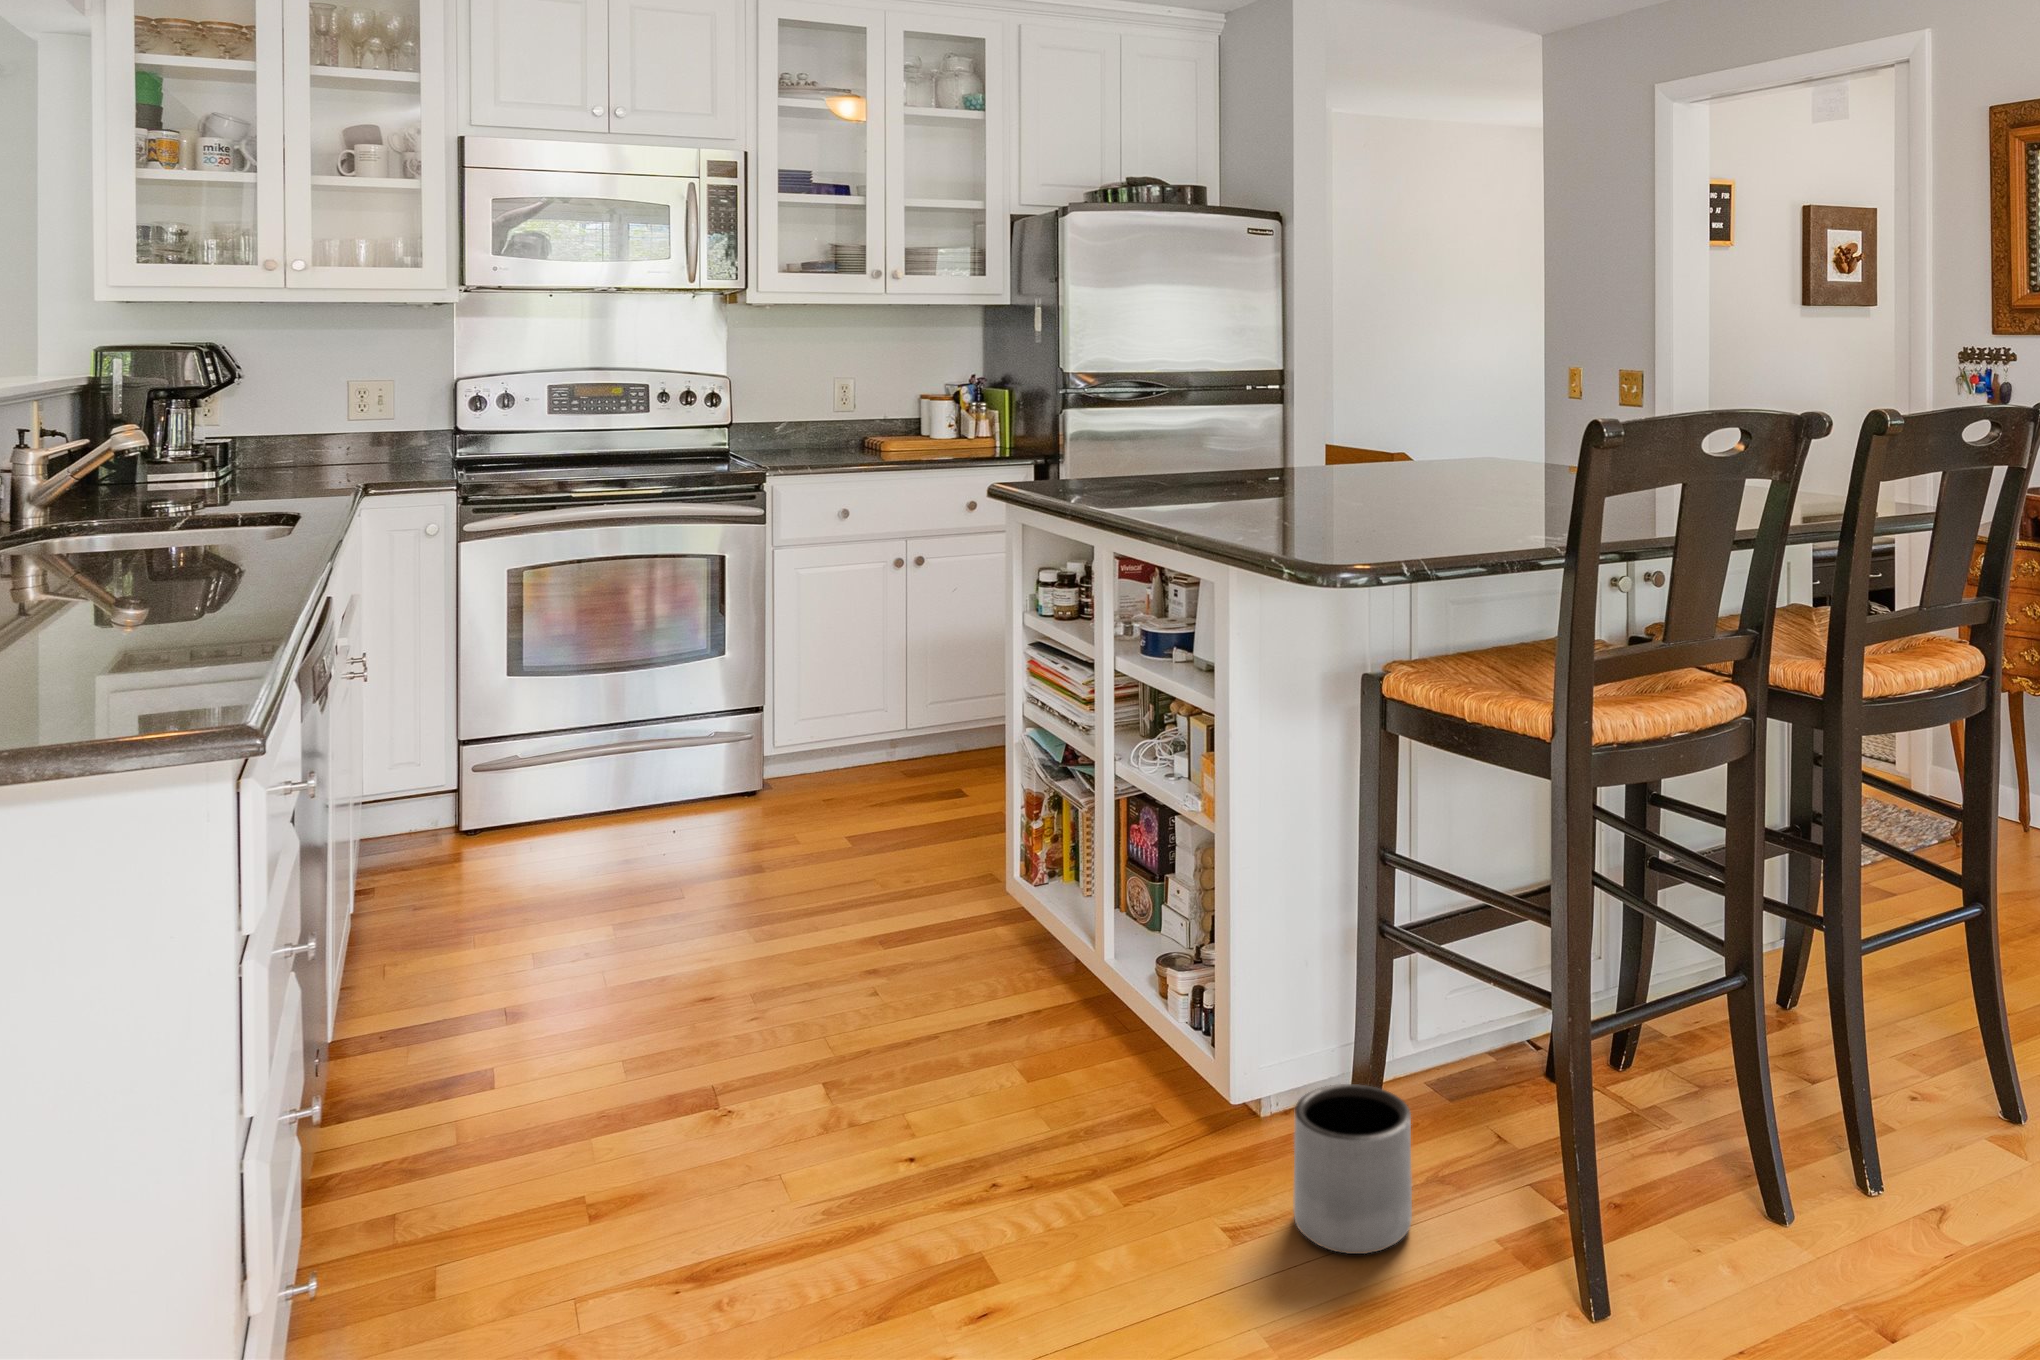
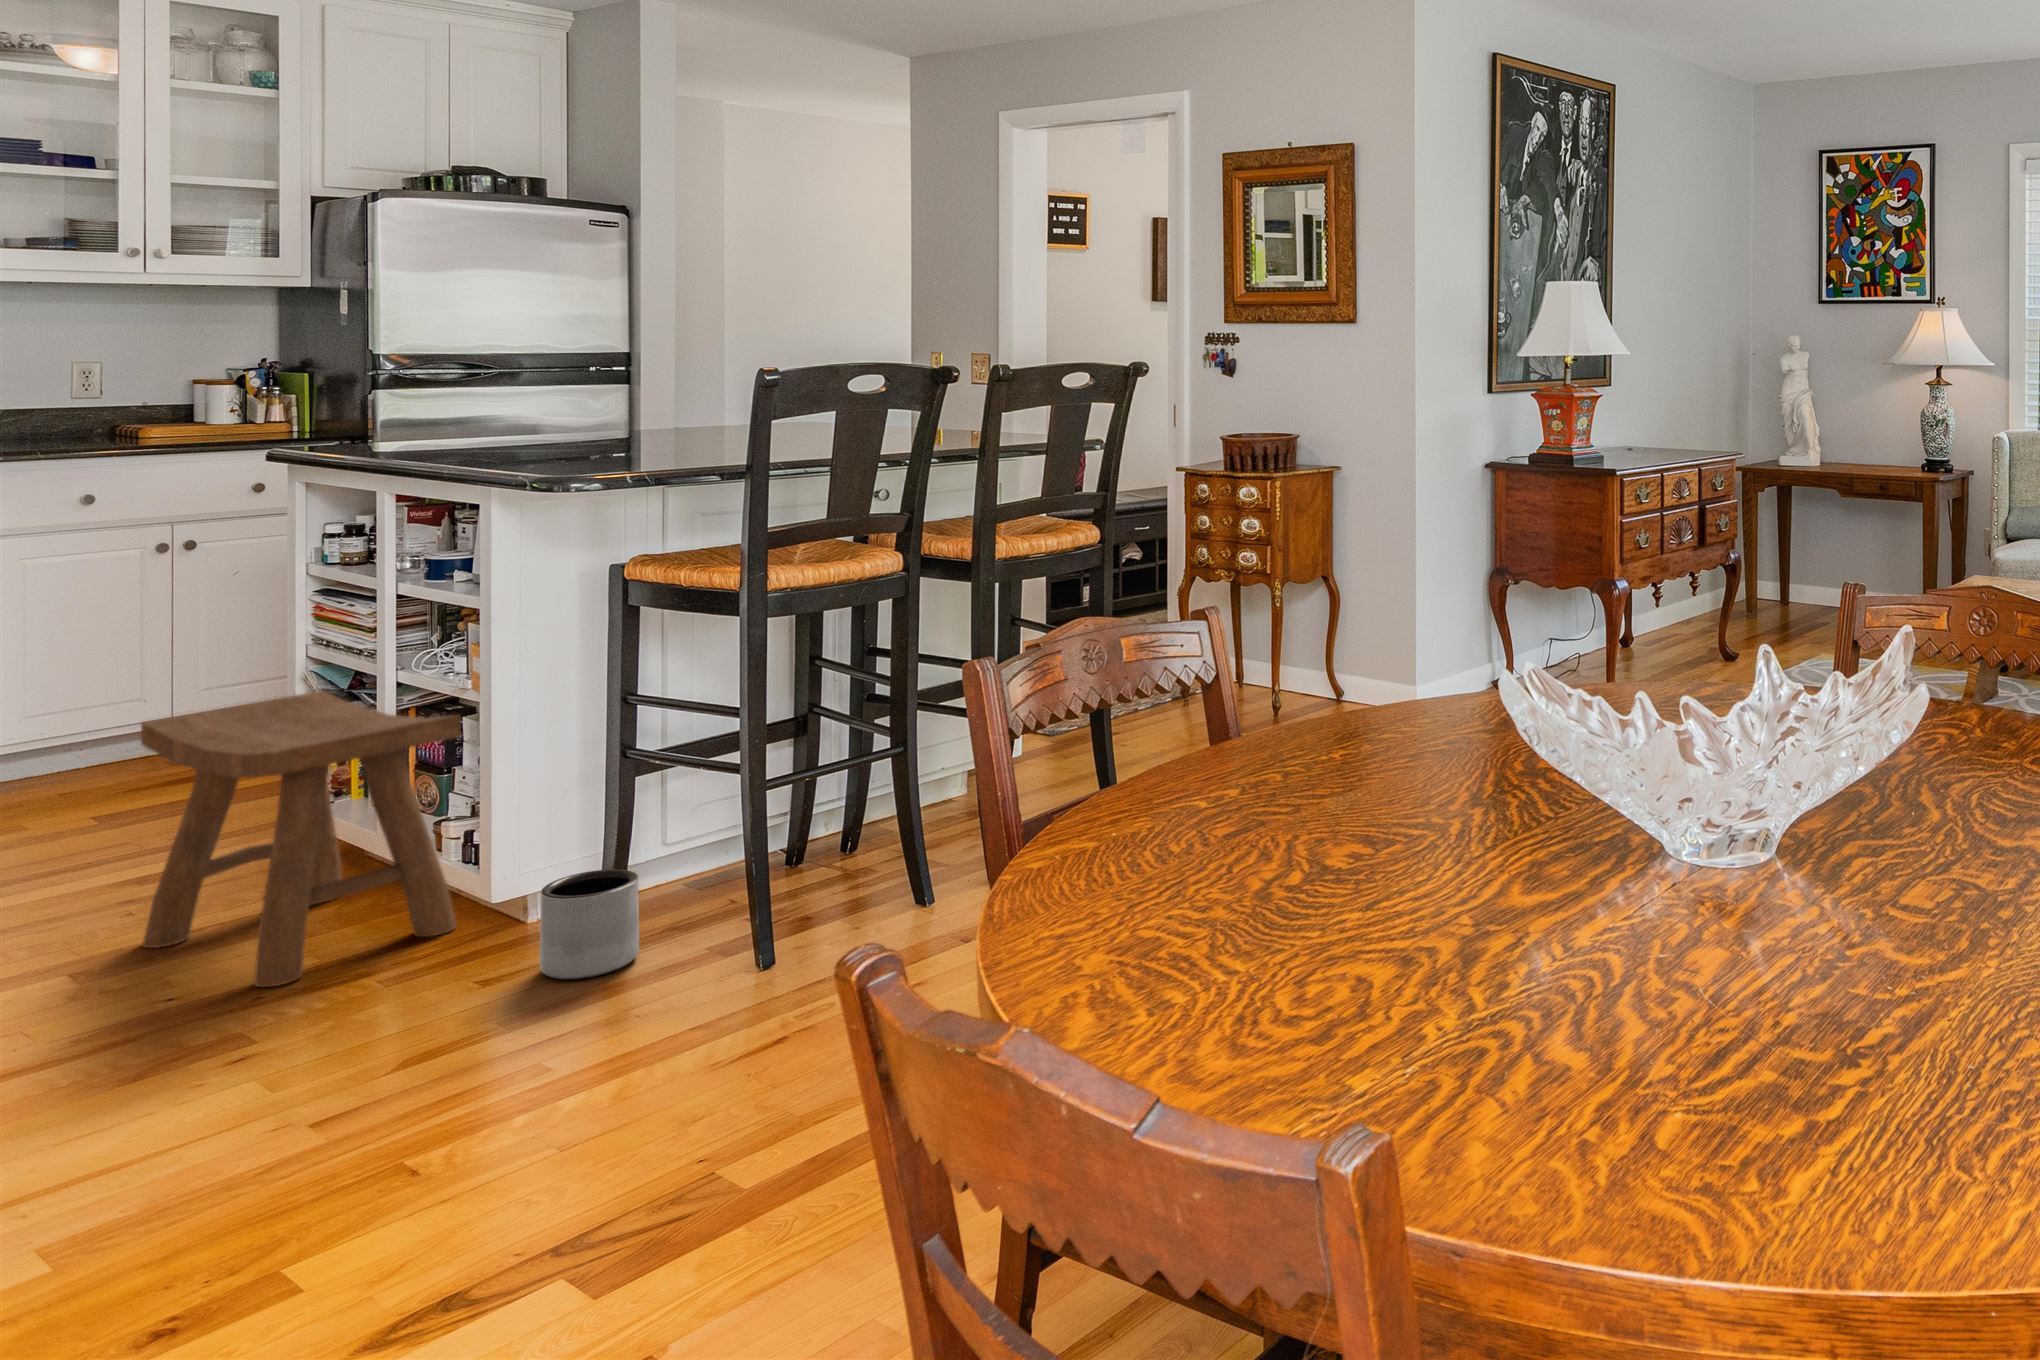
stool: none [877,764,1187,1162] -> present [141,691,461,987]

